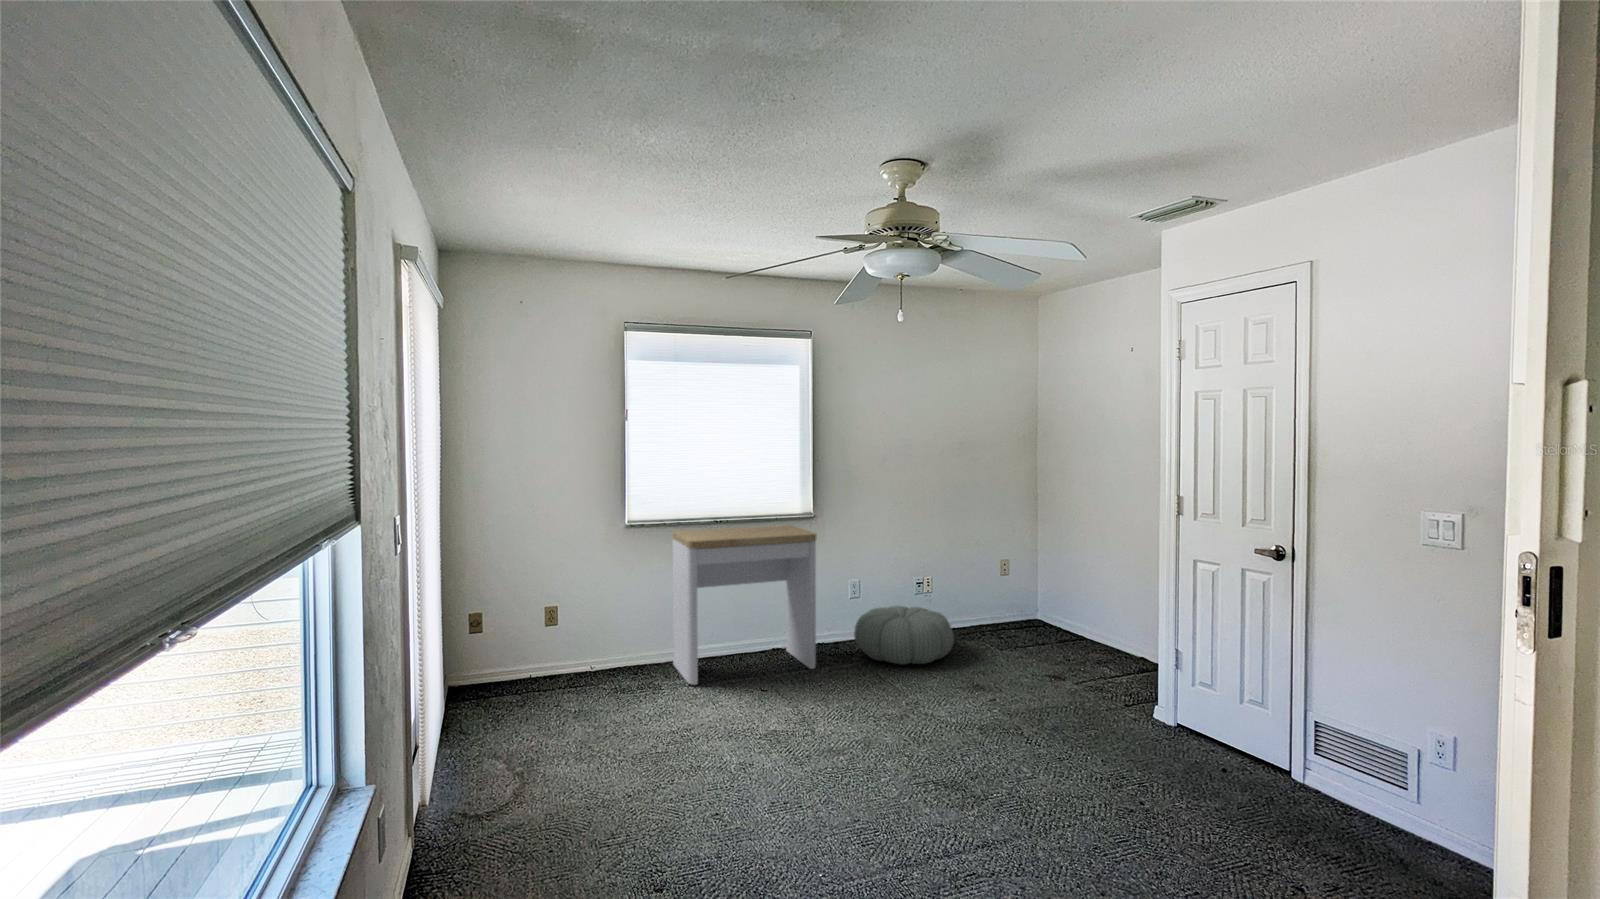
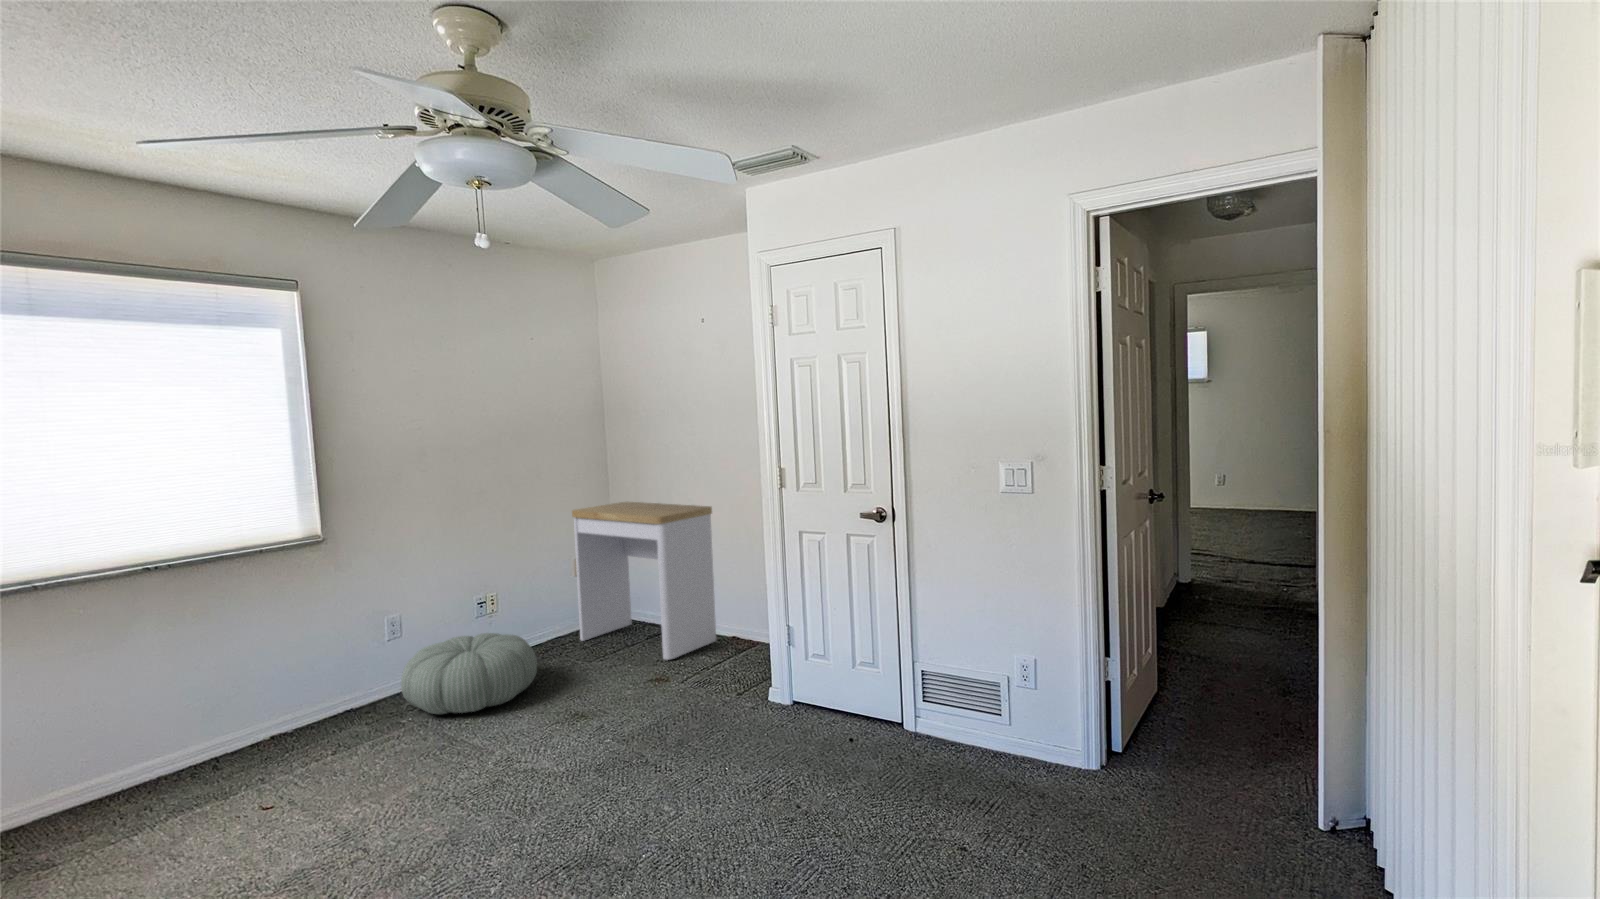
desk: present [673,525,816,685] -> present [572,502,716,660]

